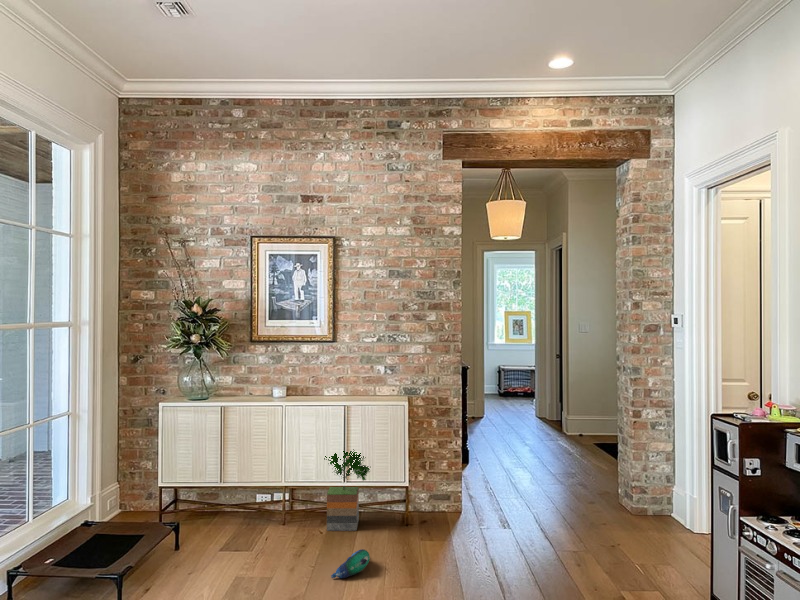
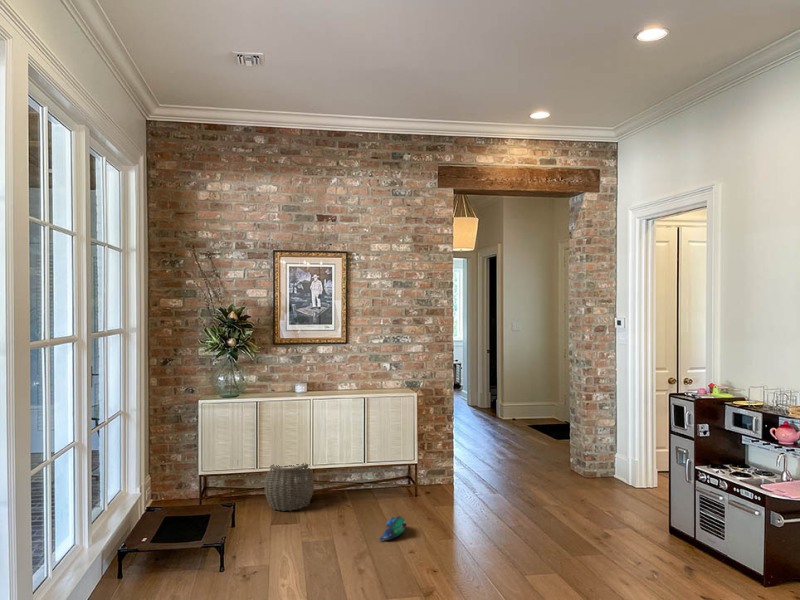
potted tree: present [324,449,371,531] -> none [340,431,387,506]
woven basket: none [232,470,290,531] -> present [265,463,314,511]

